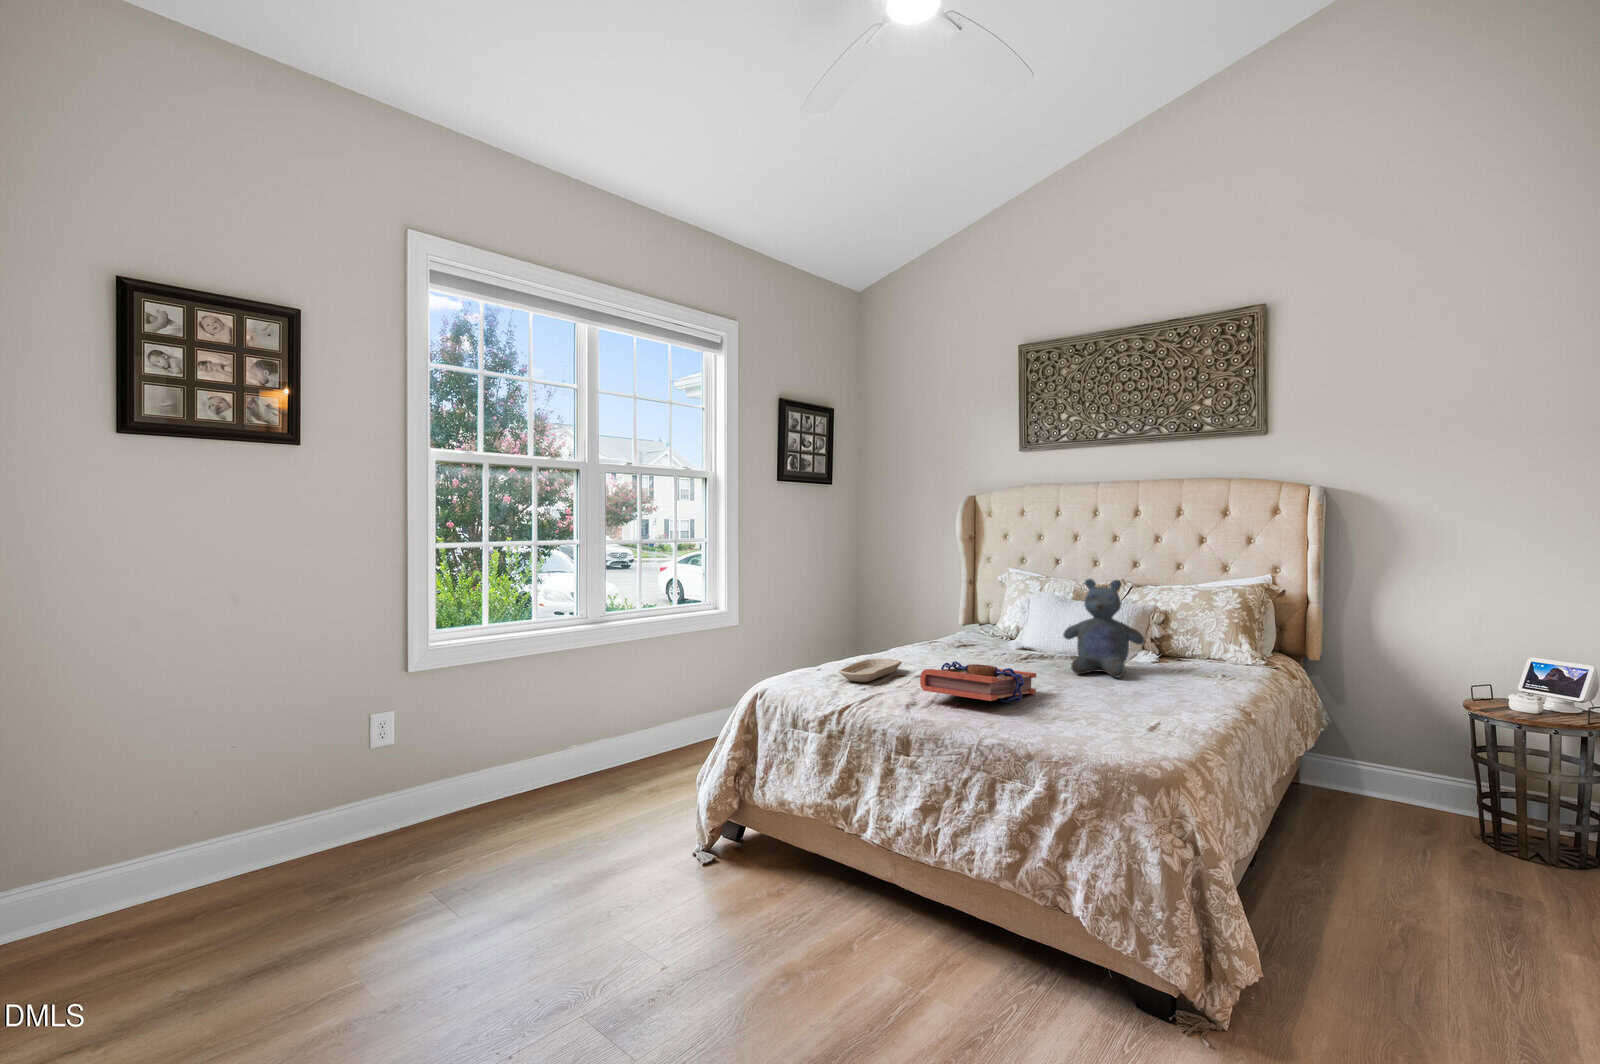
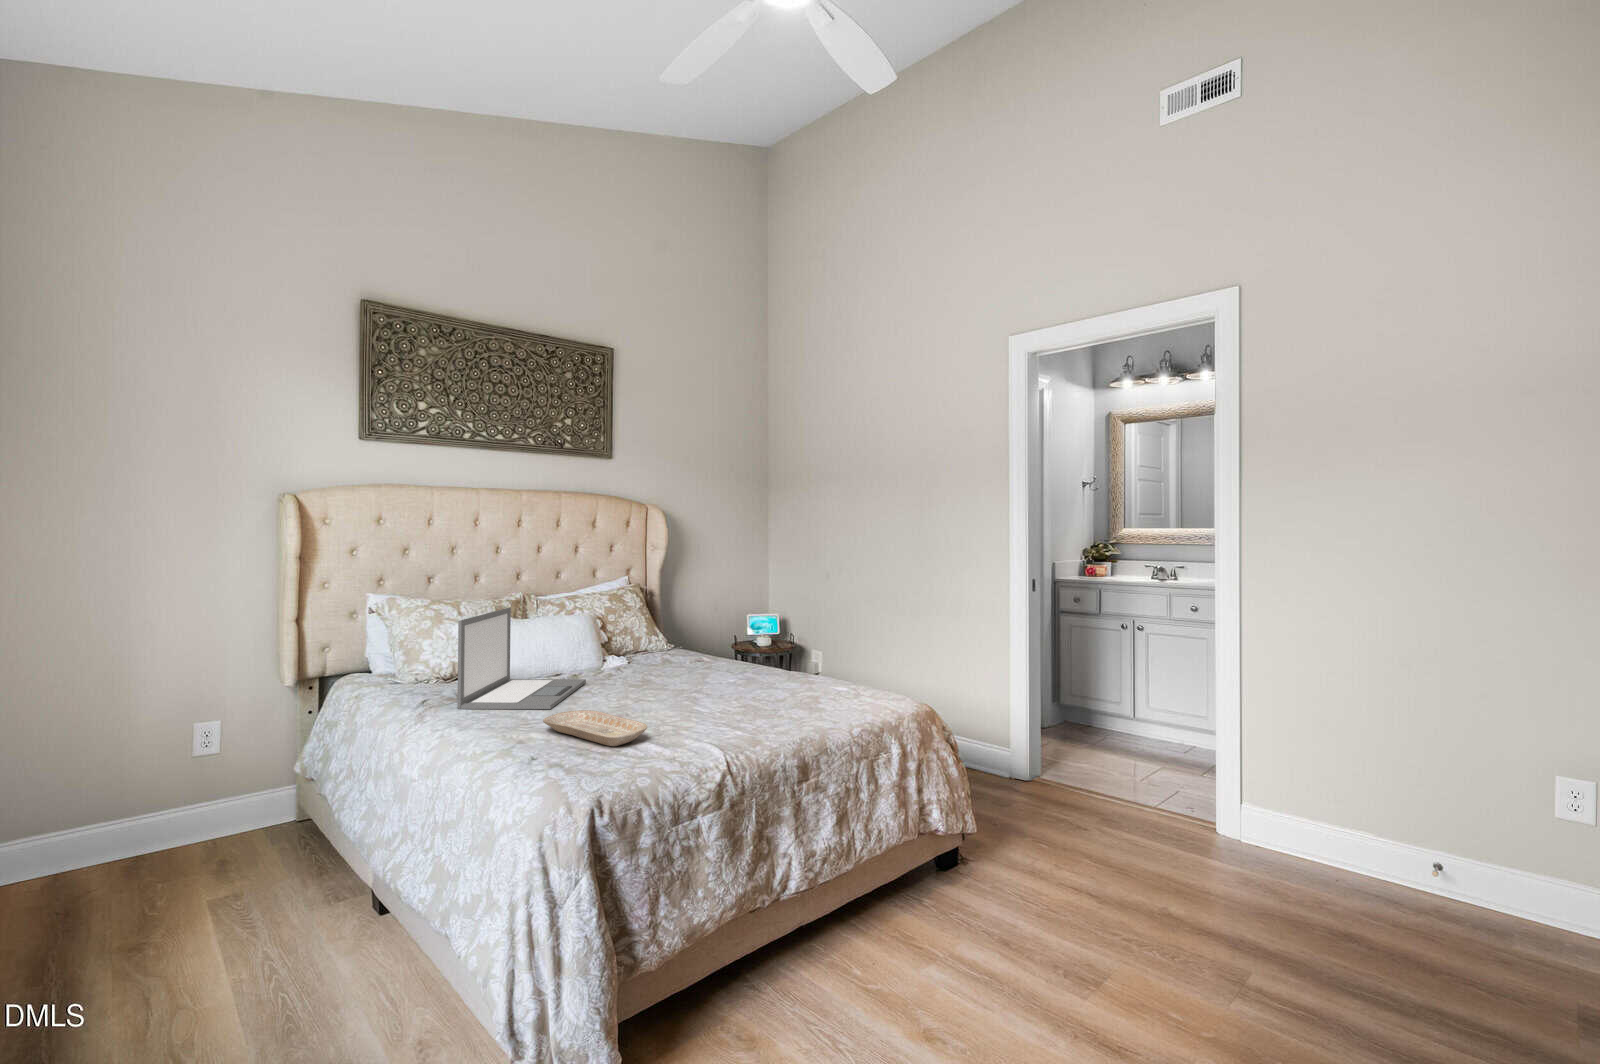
stuffed bear: present [1063,579,1144,677] -> none [621,584,694,678]
laptop: none [912,587,1025,663] -> present [457,607,586,709]
book: present [920,661,1036,703] -> none [671,672,804,718]

